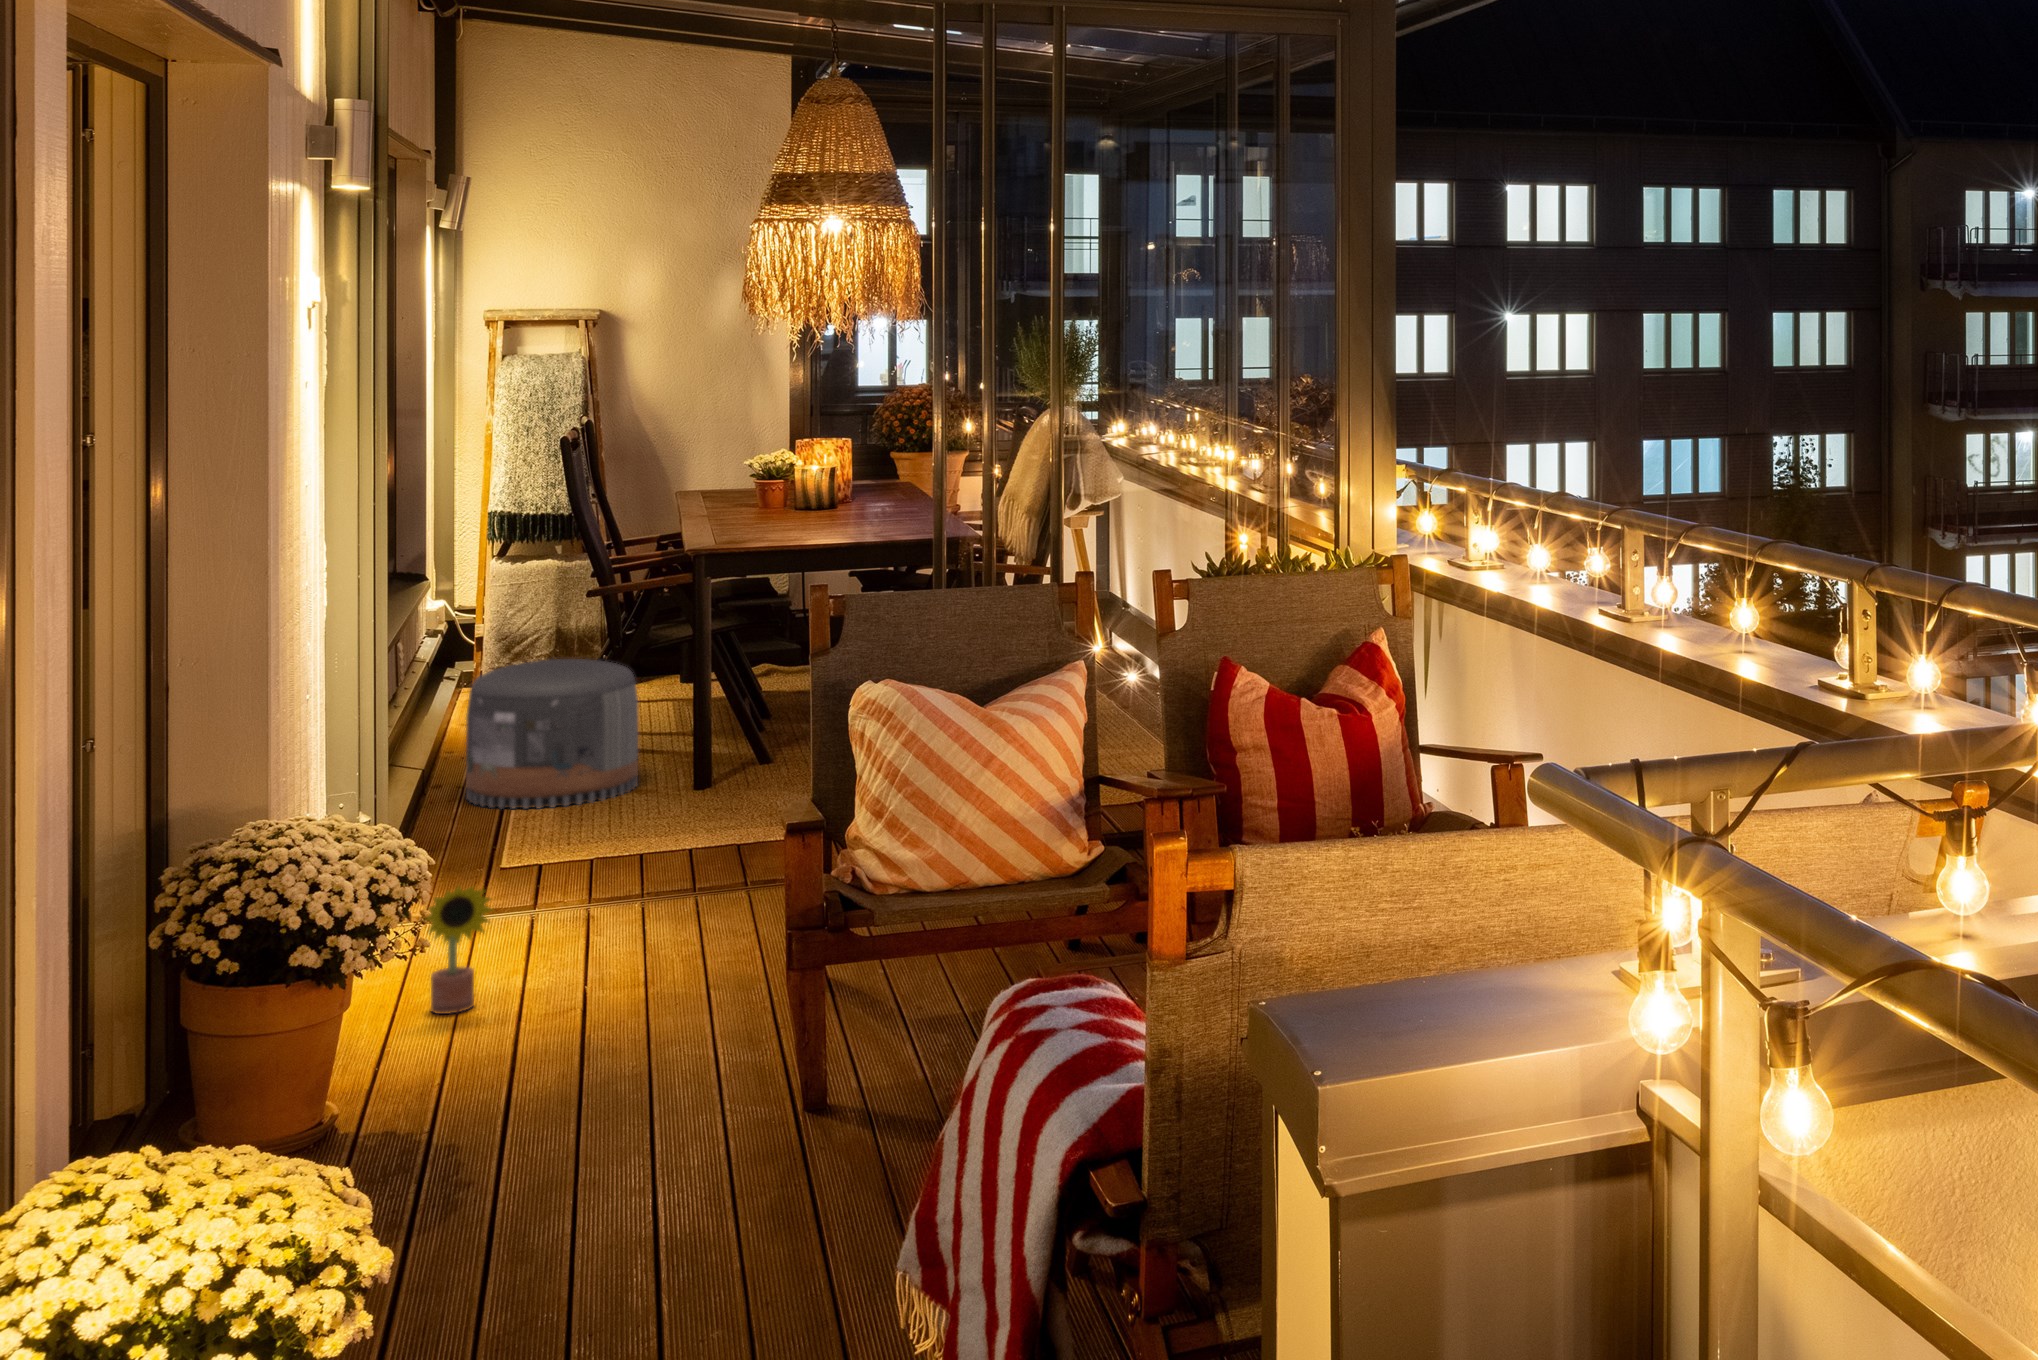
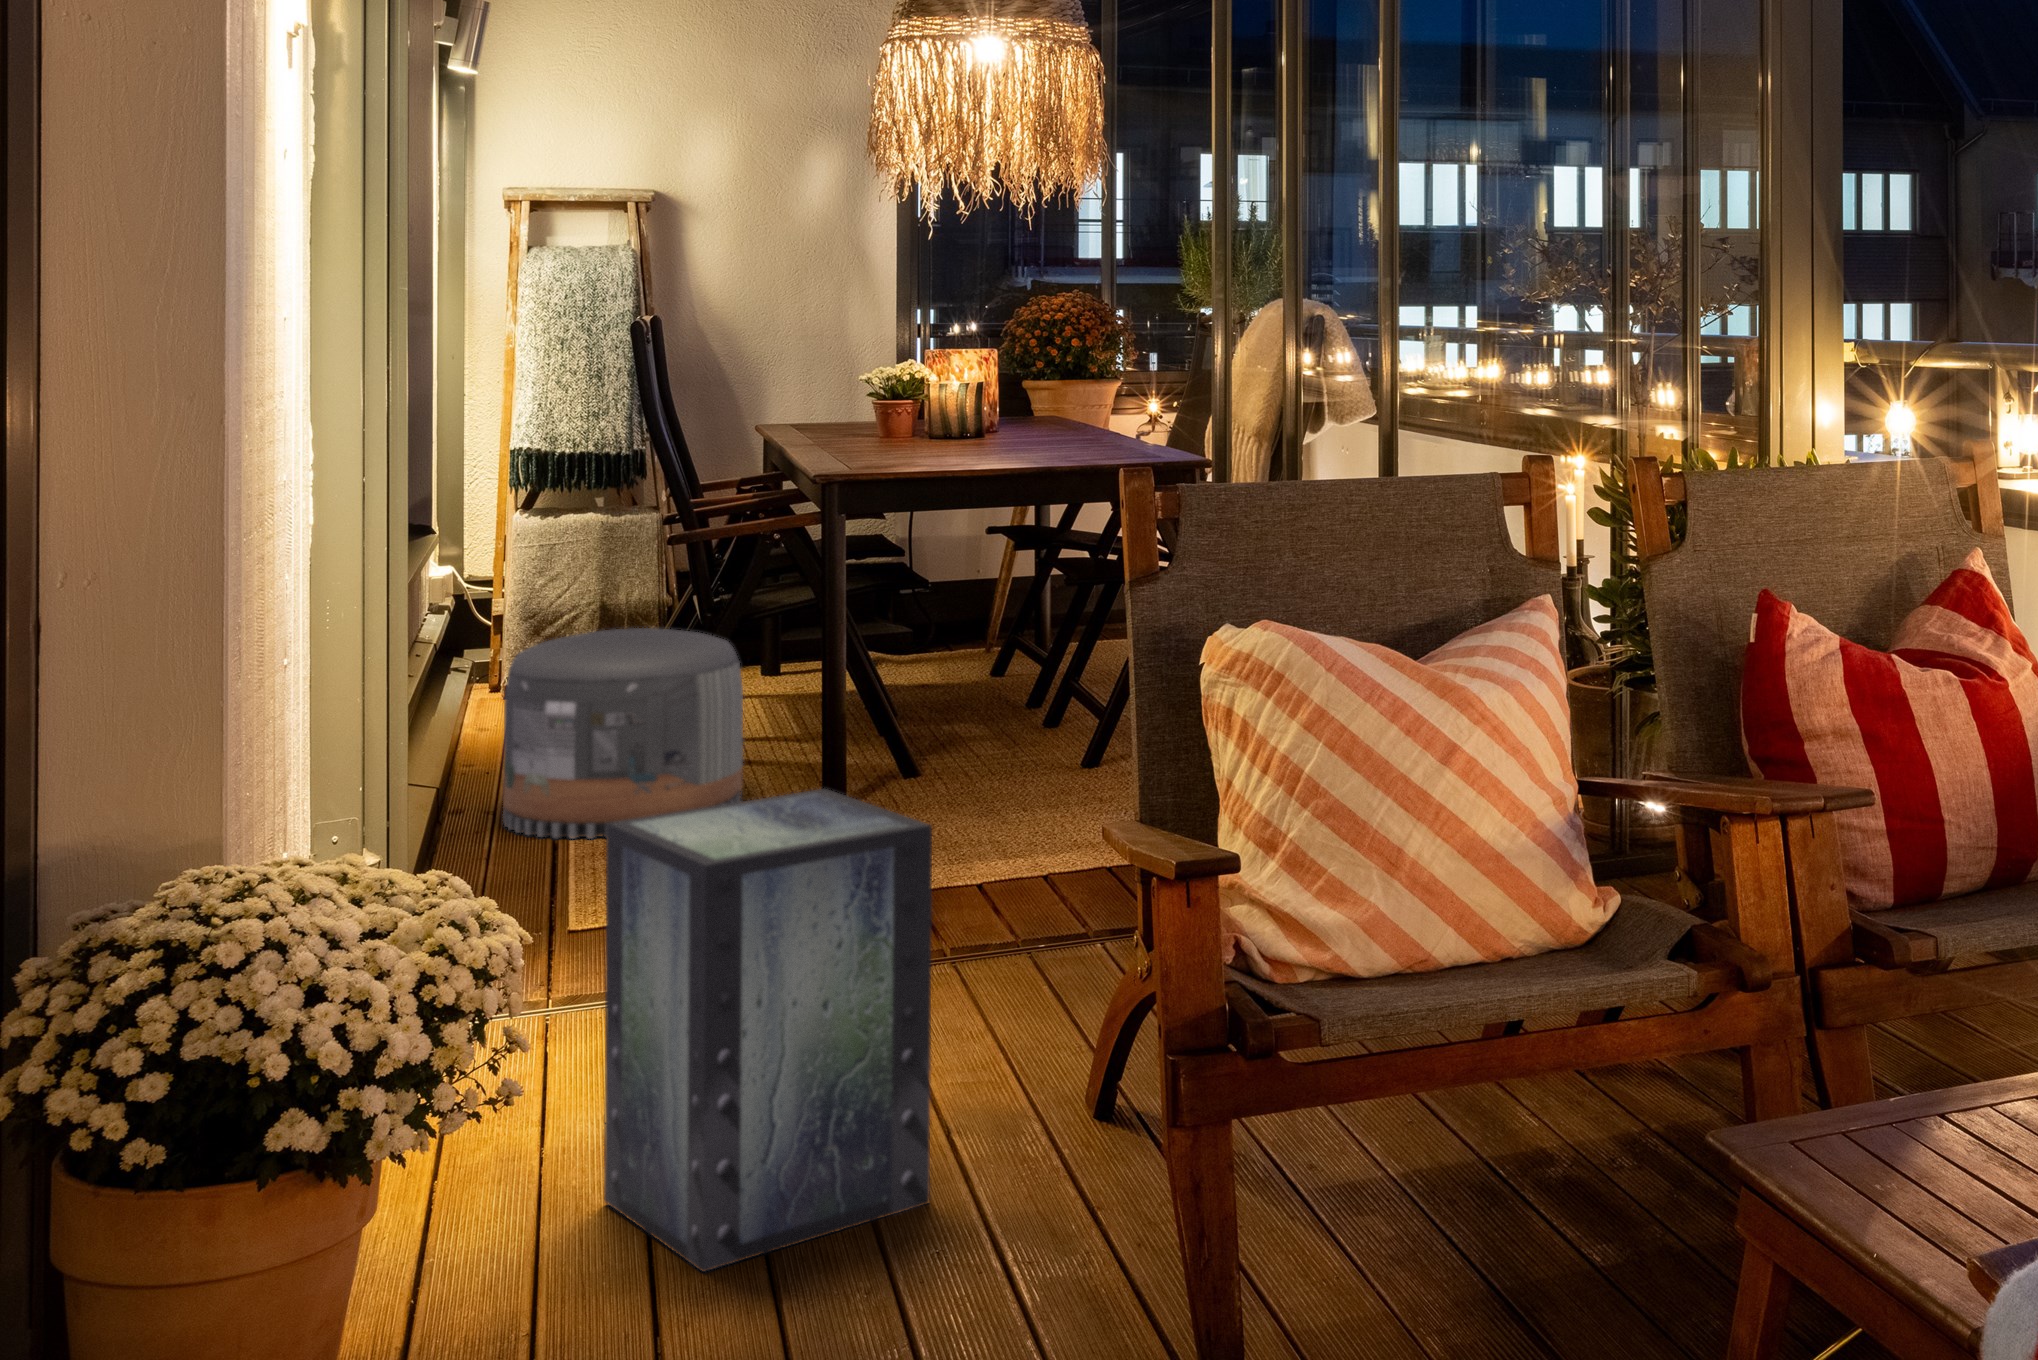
storage box: none [492,778,685,1056] -> present [604,789,932,1272]
decorative plant: present [426,886,493,1014] -> none [487,969,608,1187]

